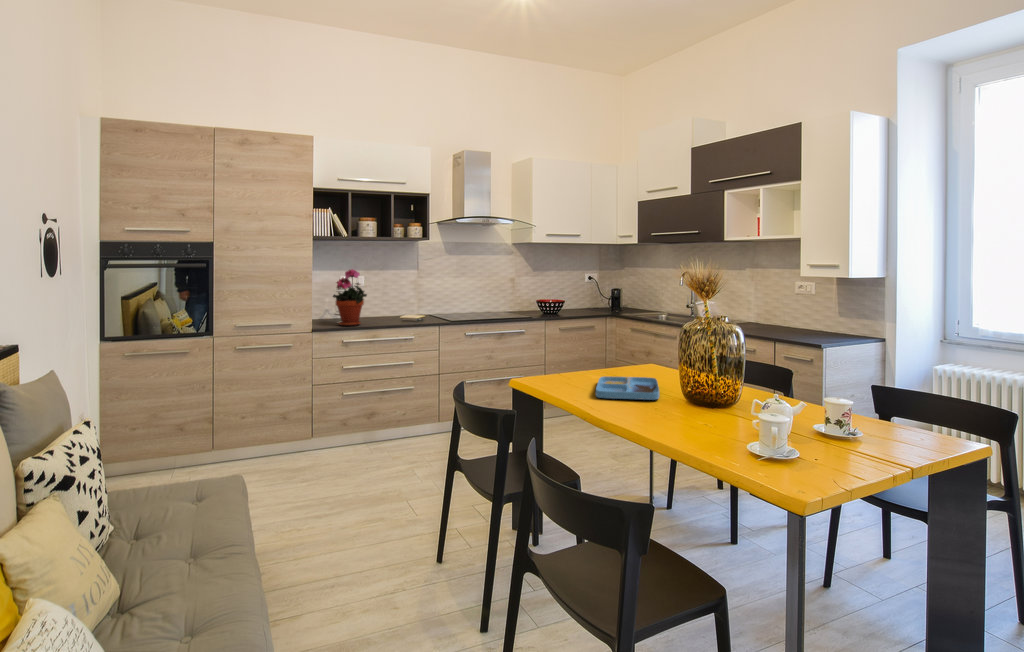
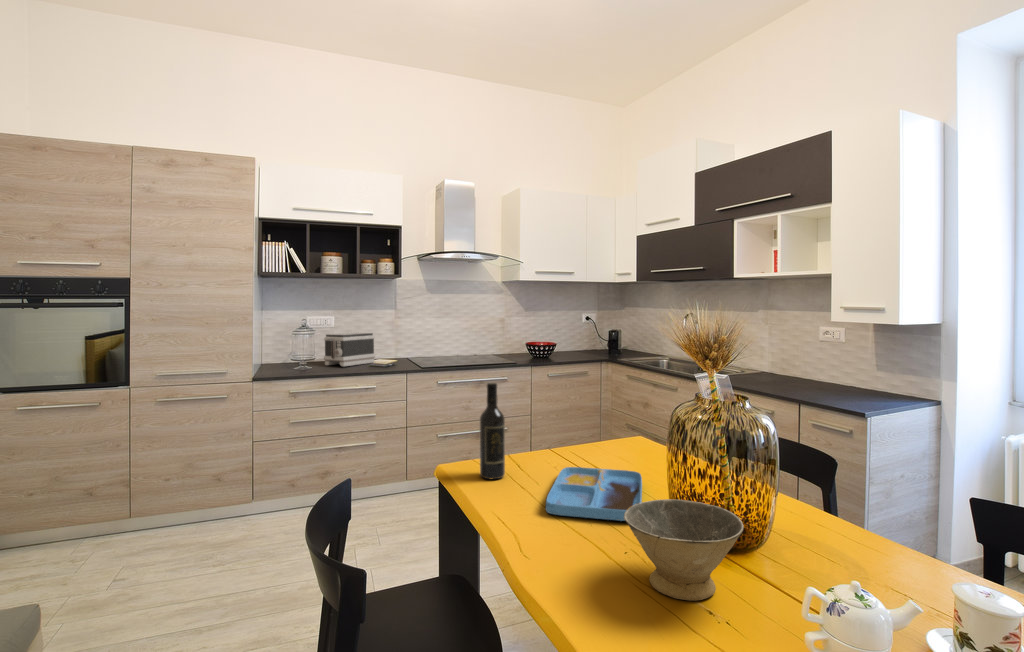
potted plant: present [333,269,367,326] -> none [281,309,320,375]
toaster: none [365,291,408,320] -> present [324,333,375,366]
wine bottle: none [541,316,559,384] -> present [479,383,505,479]
bowl: none [655,377,725,426] -> present [624,499,744,600]

